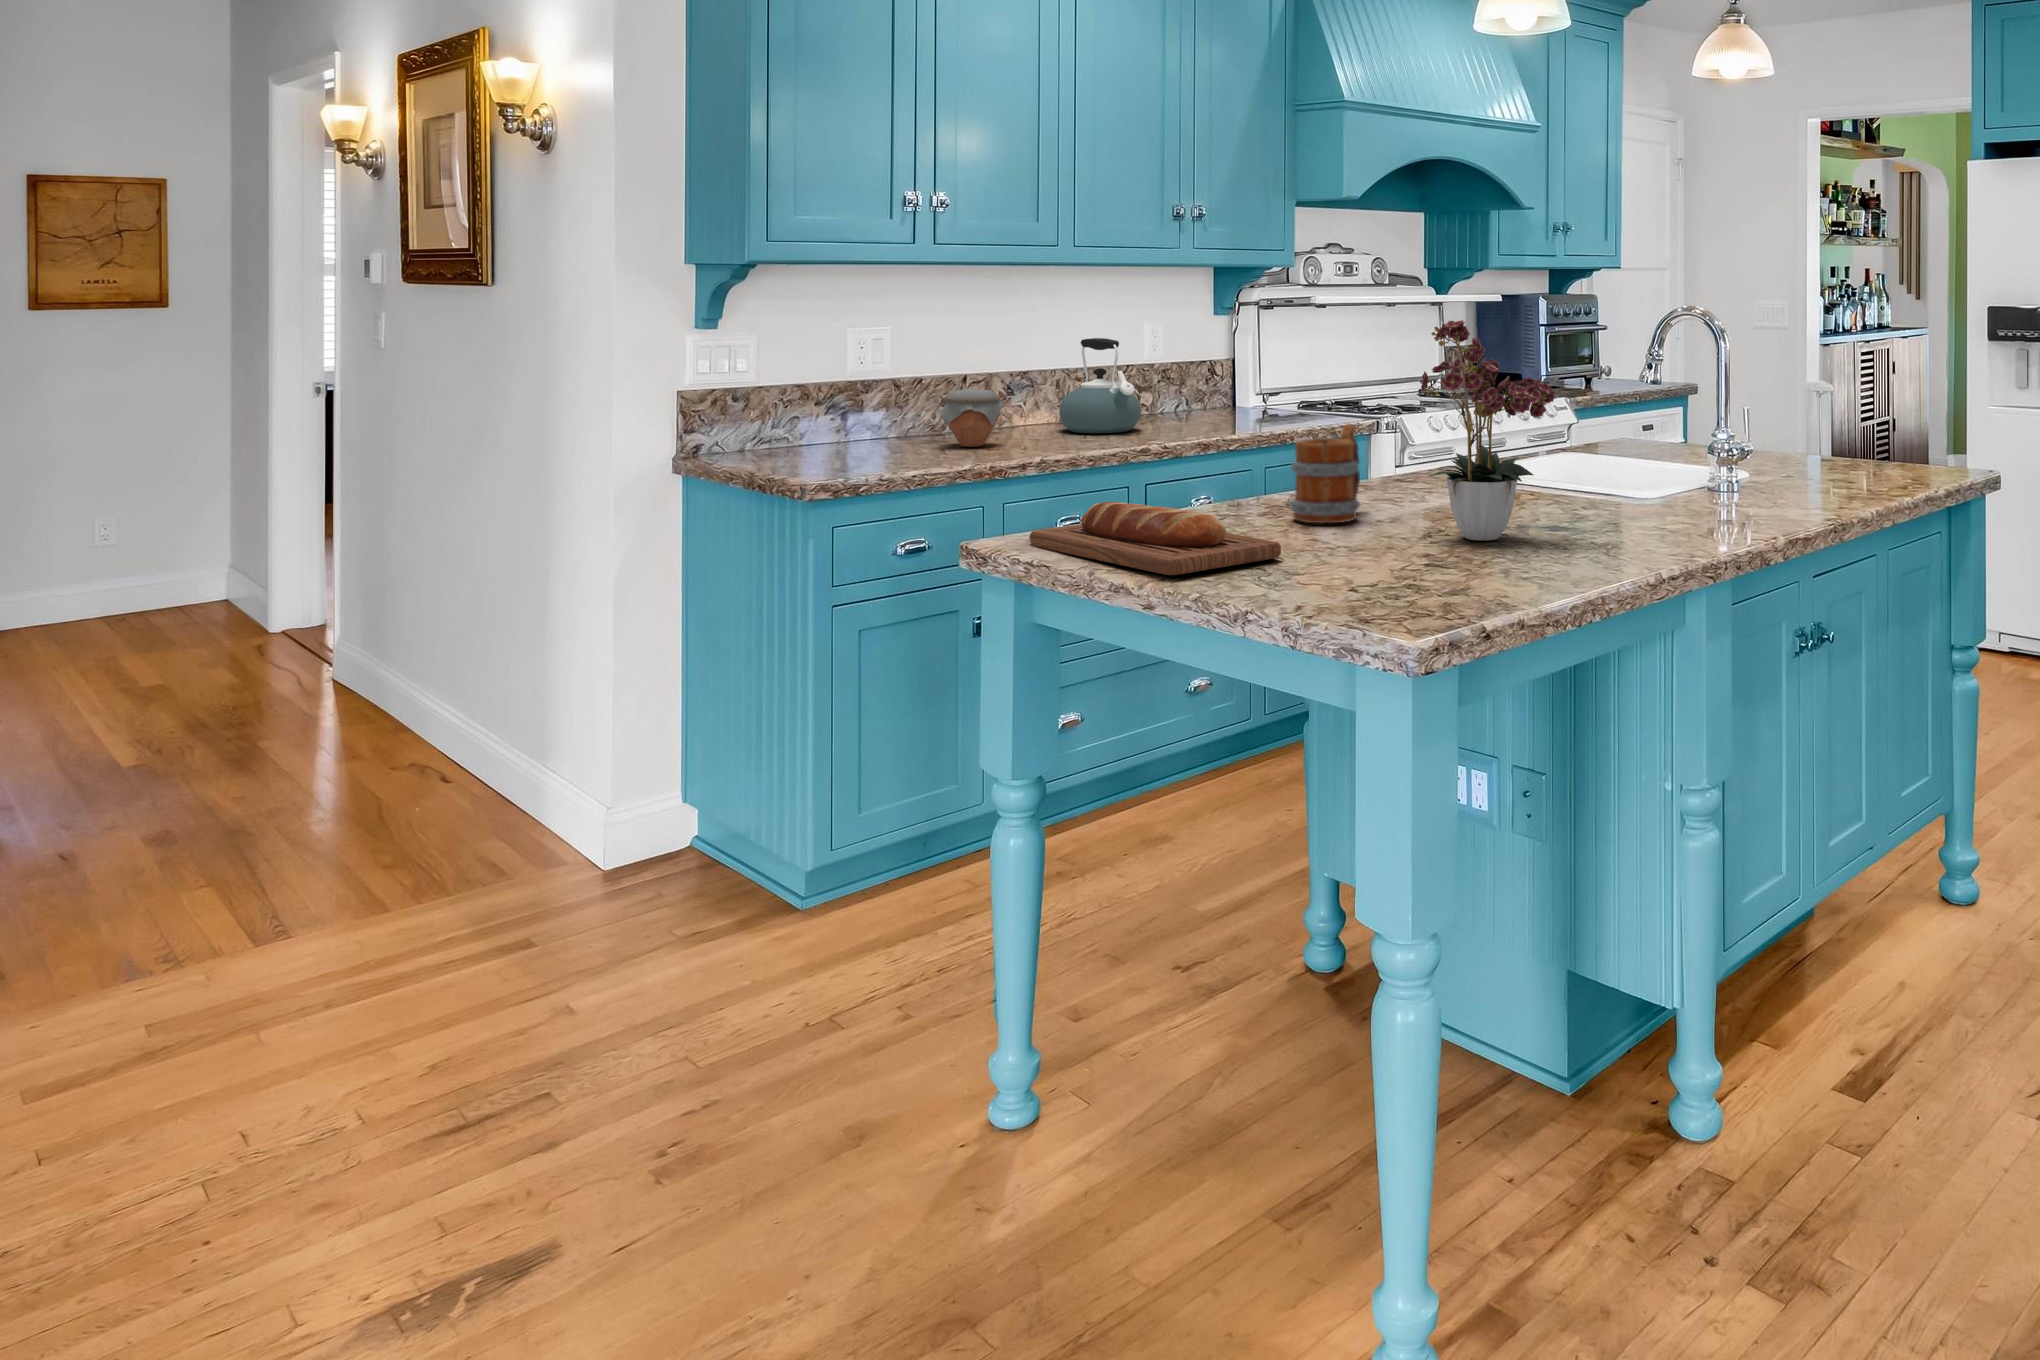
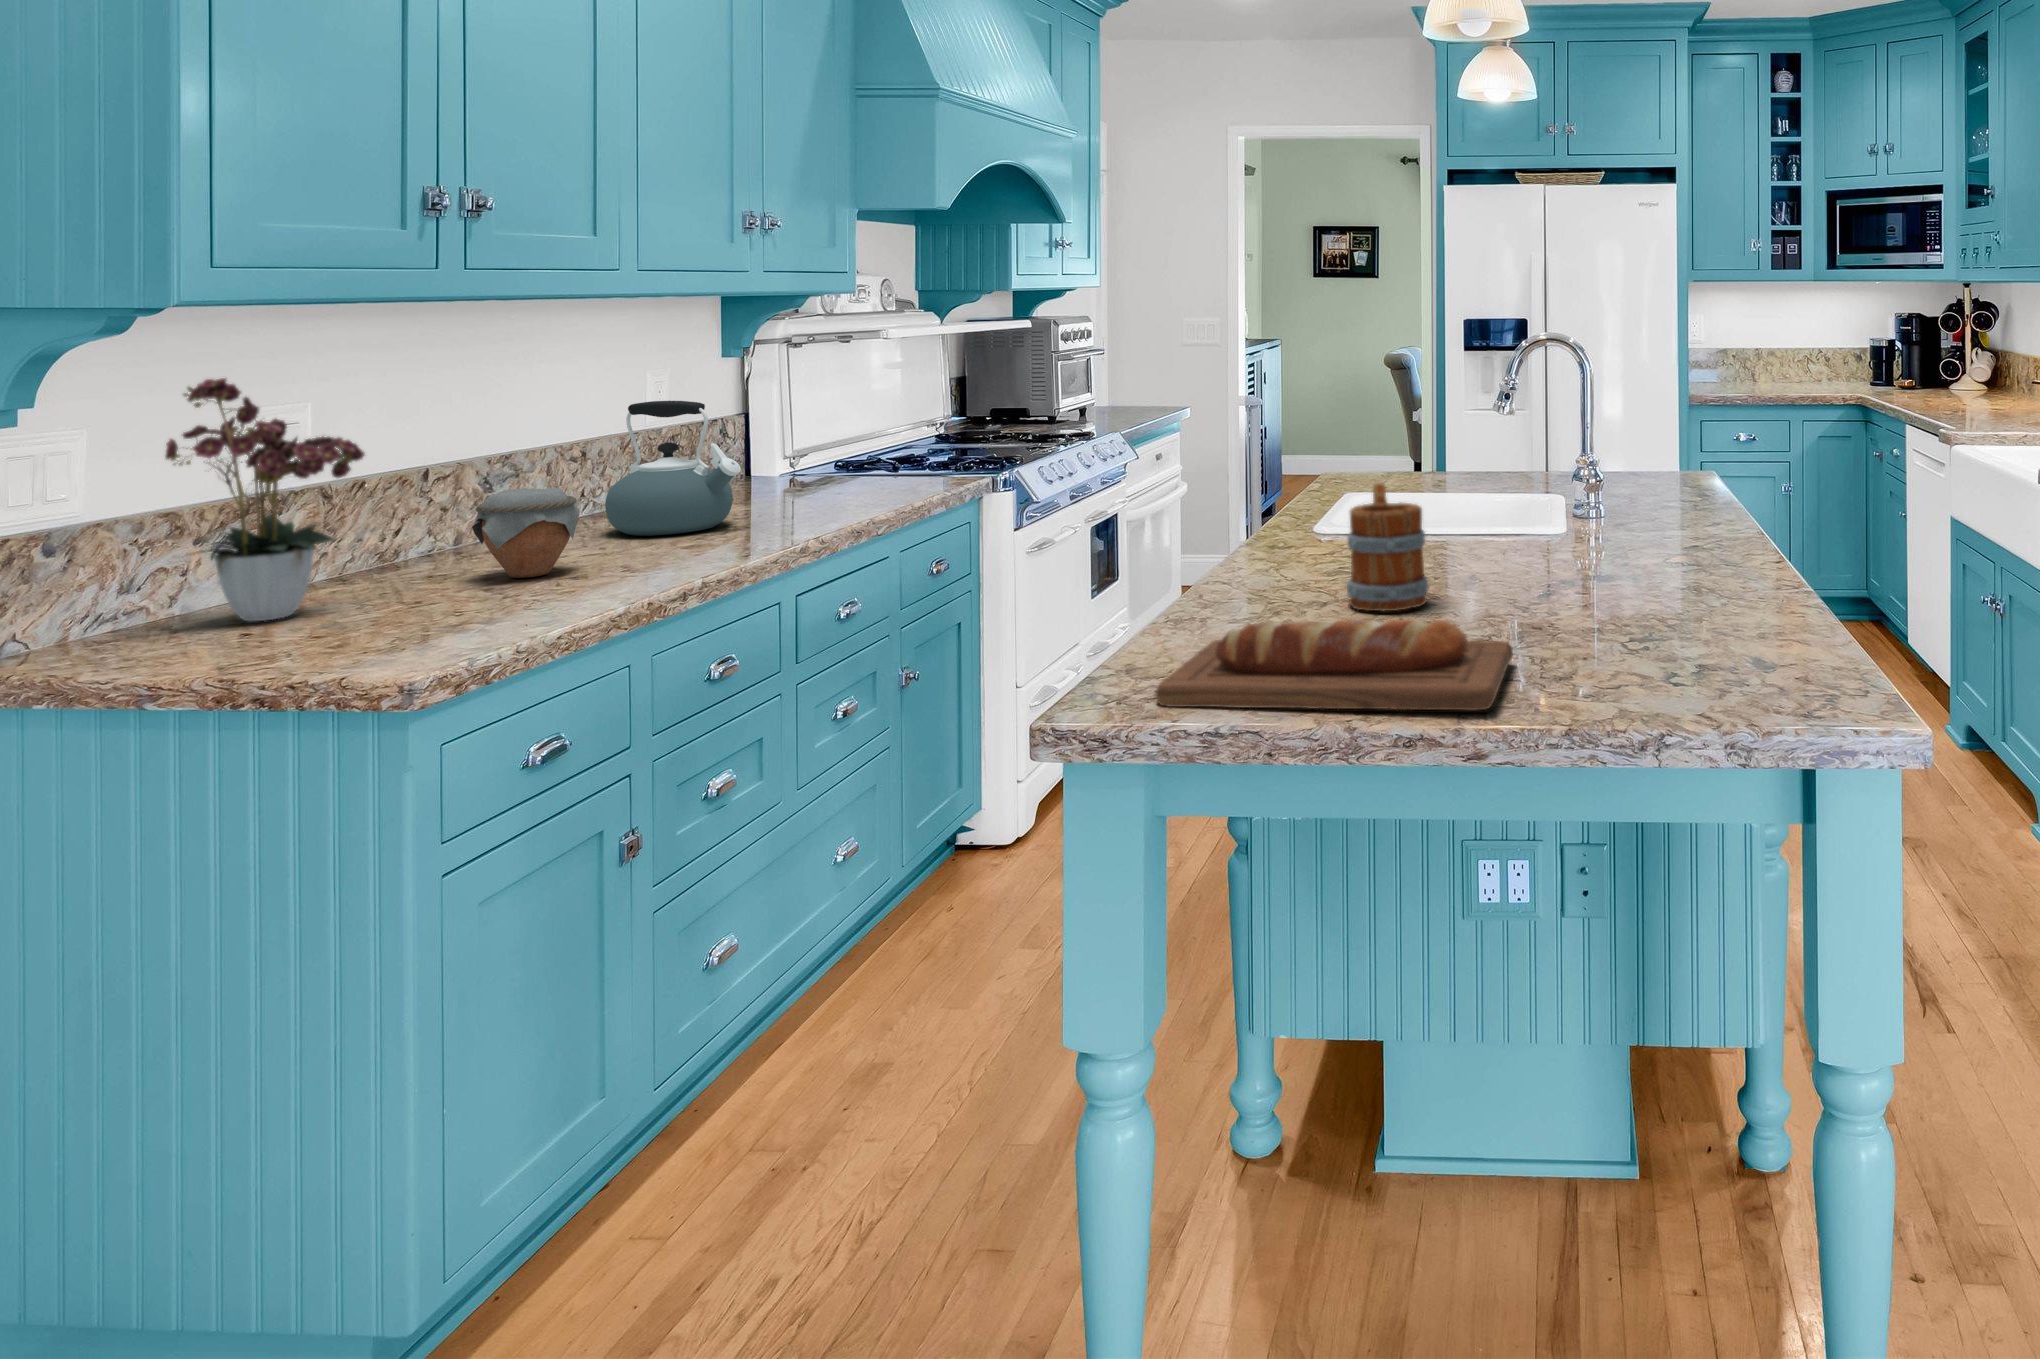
flower arrangement: present [1421,320,1556,540] -> present [165,378,365,622]

